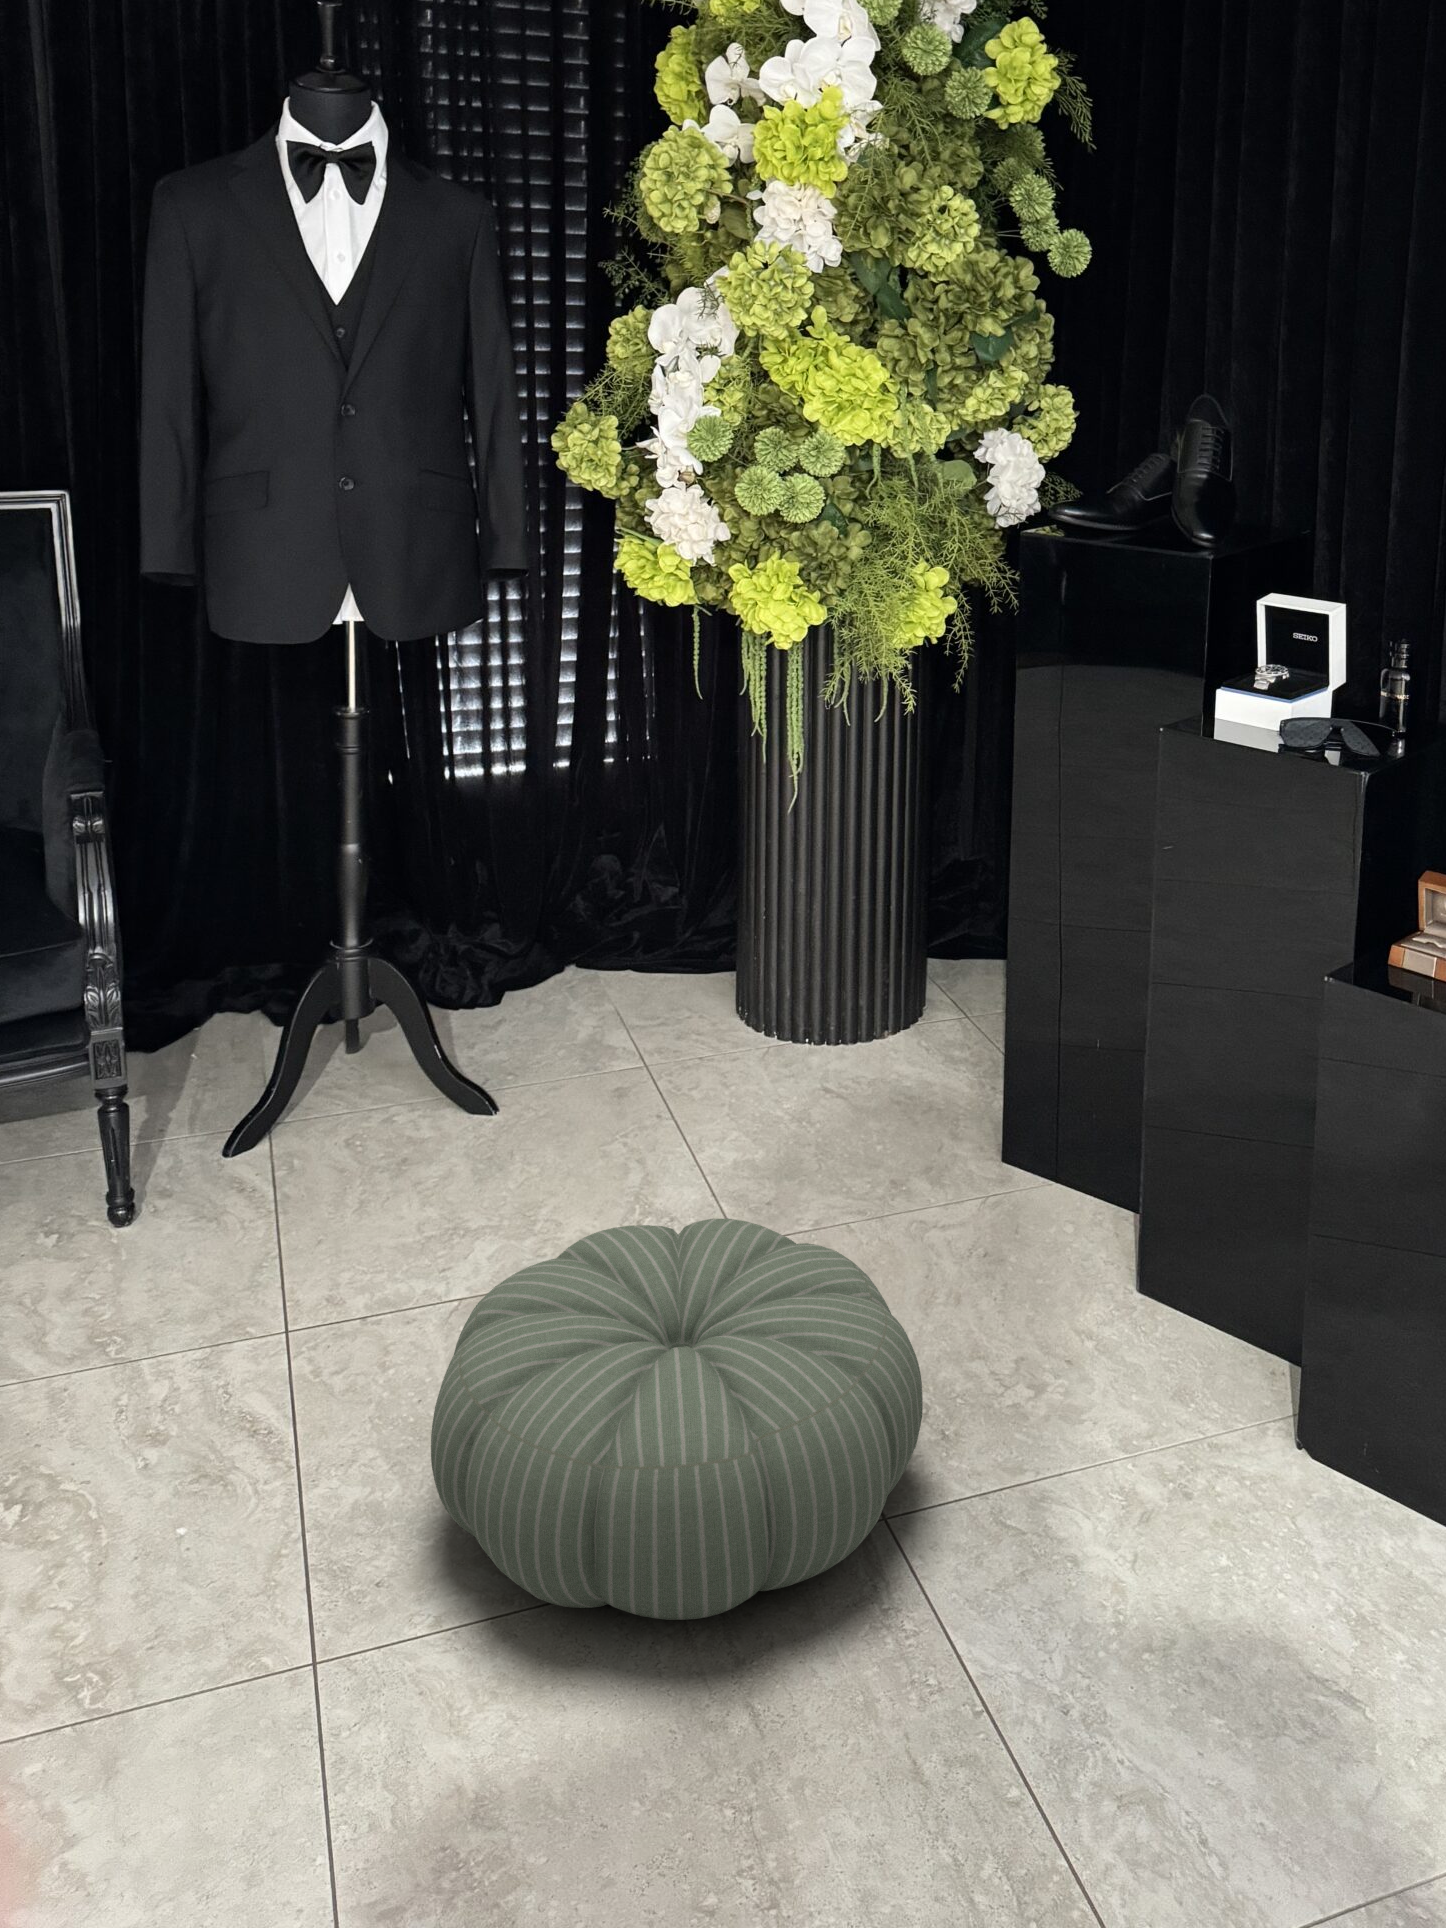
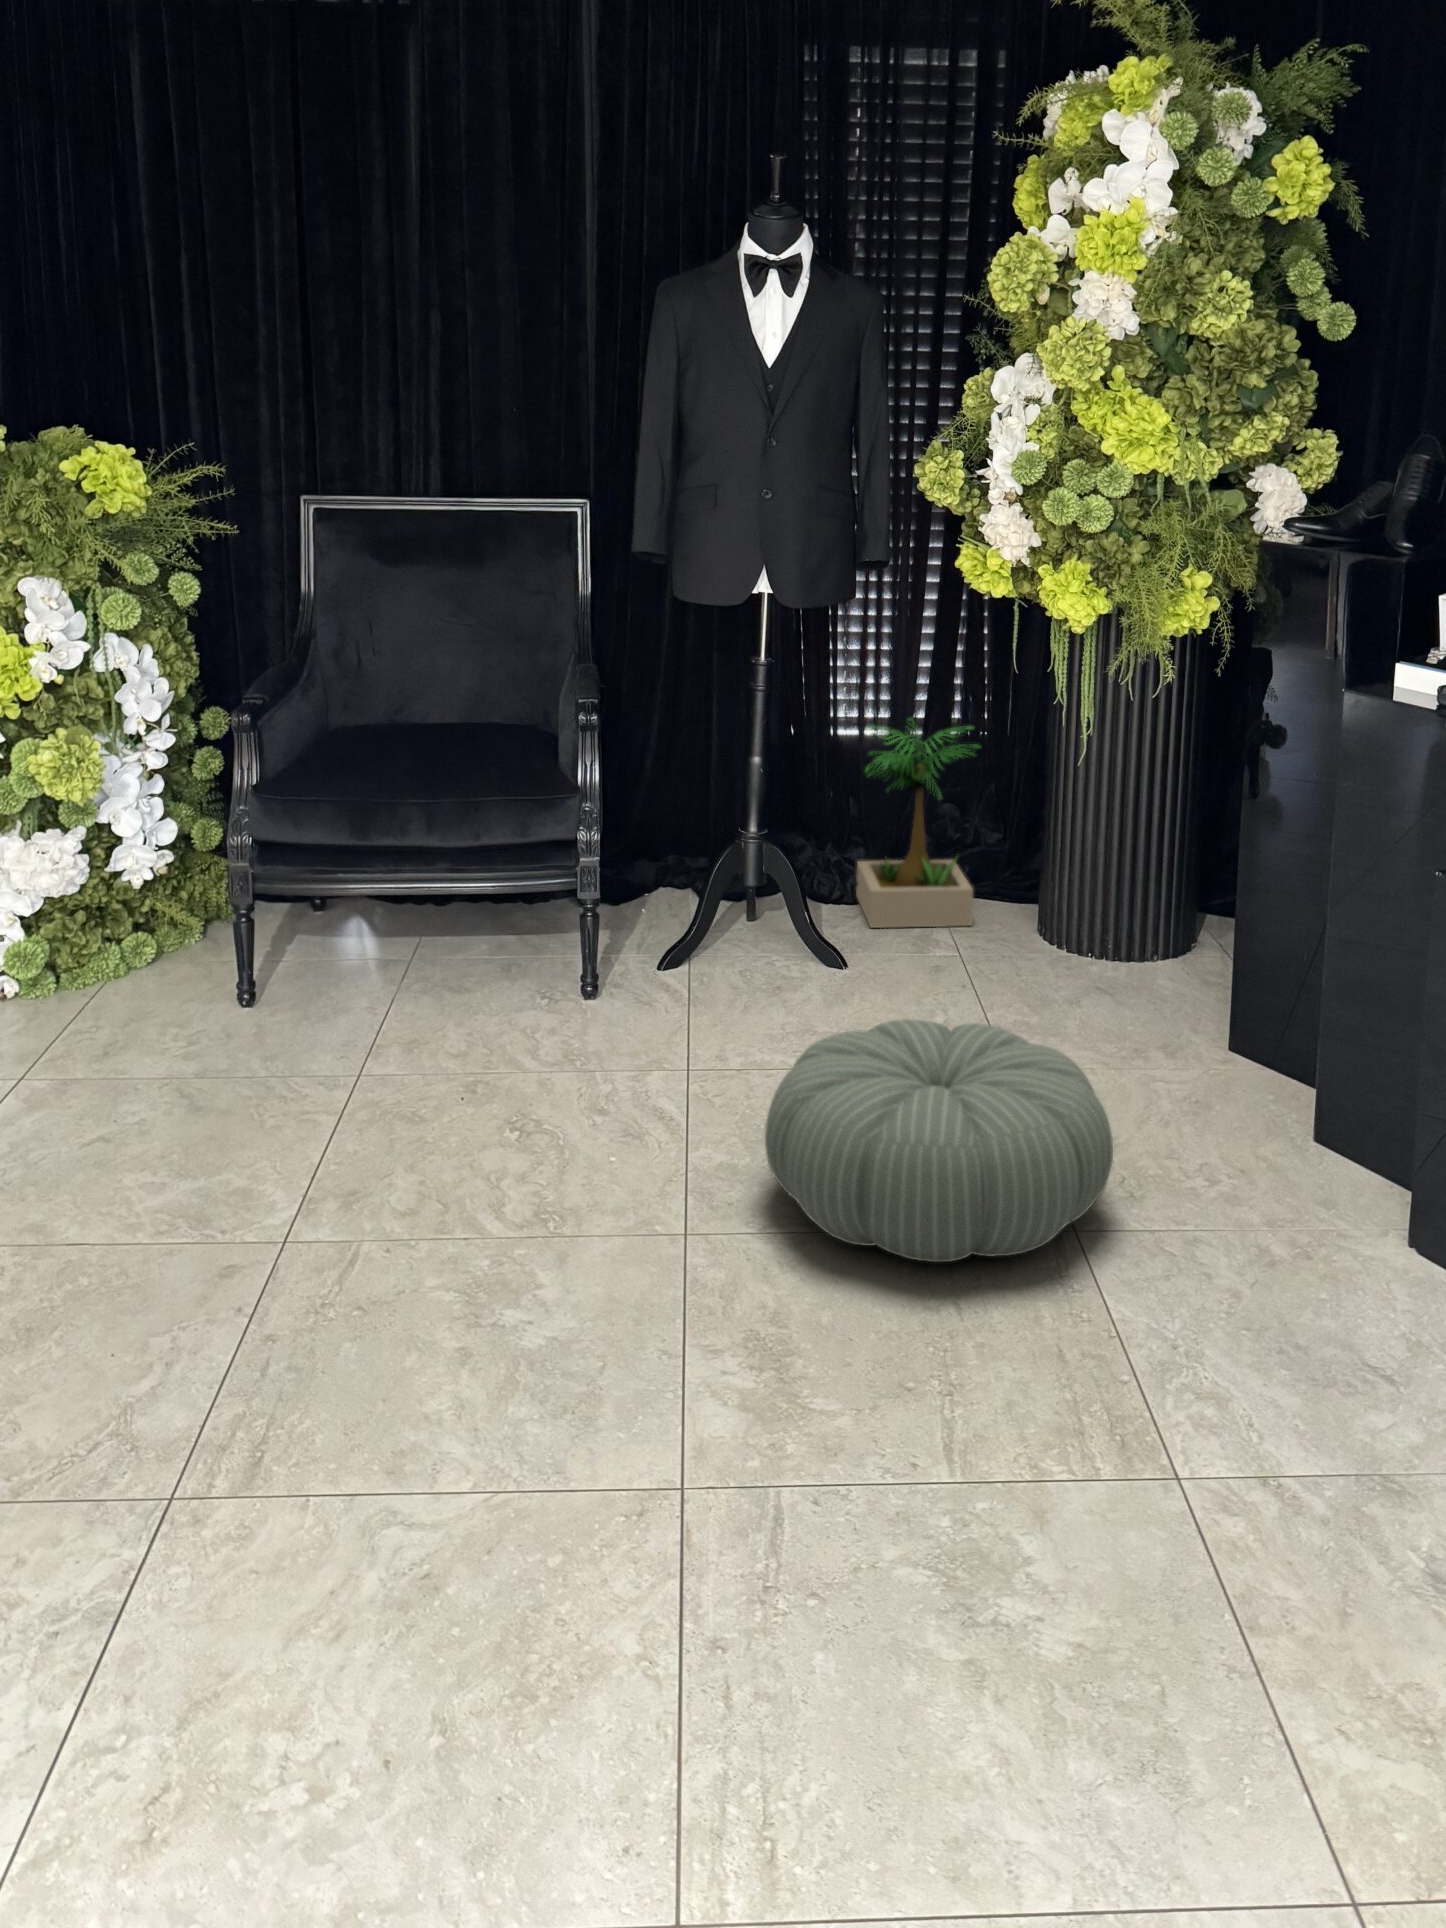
potted plant: none [484,748,673,1031] -> present [856,718,979,928]

